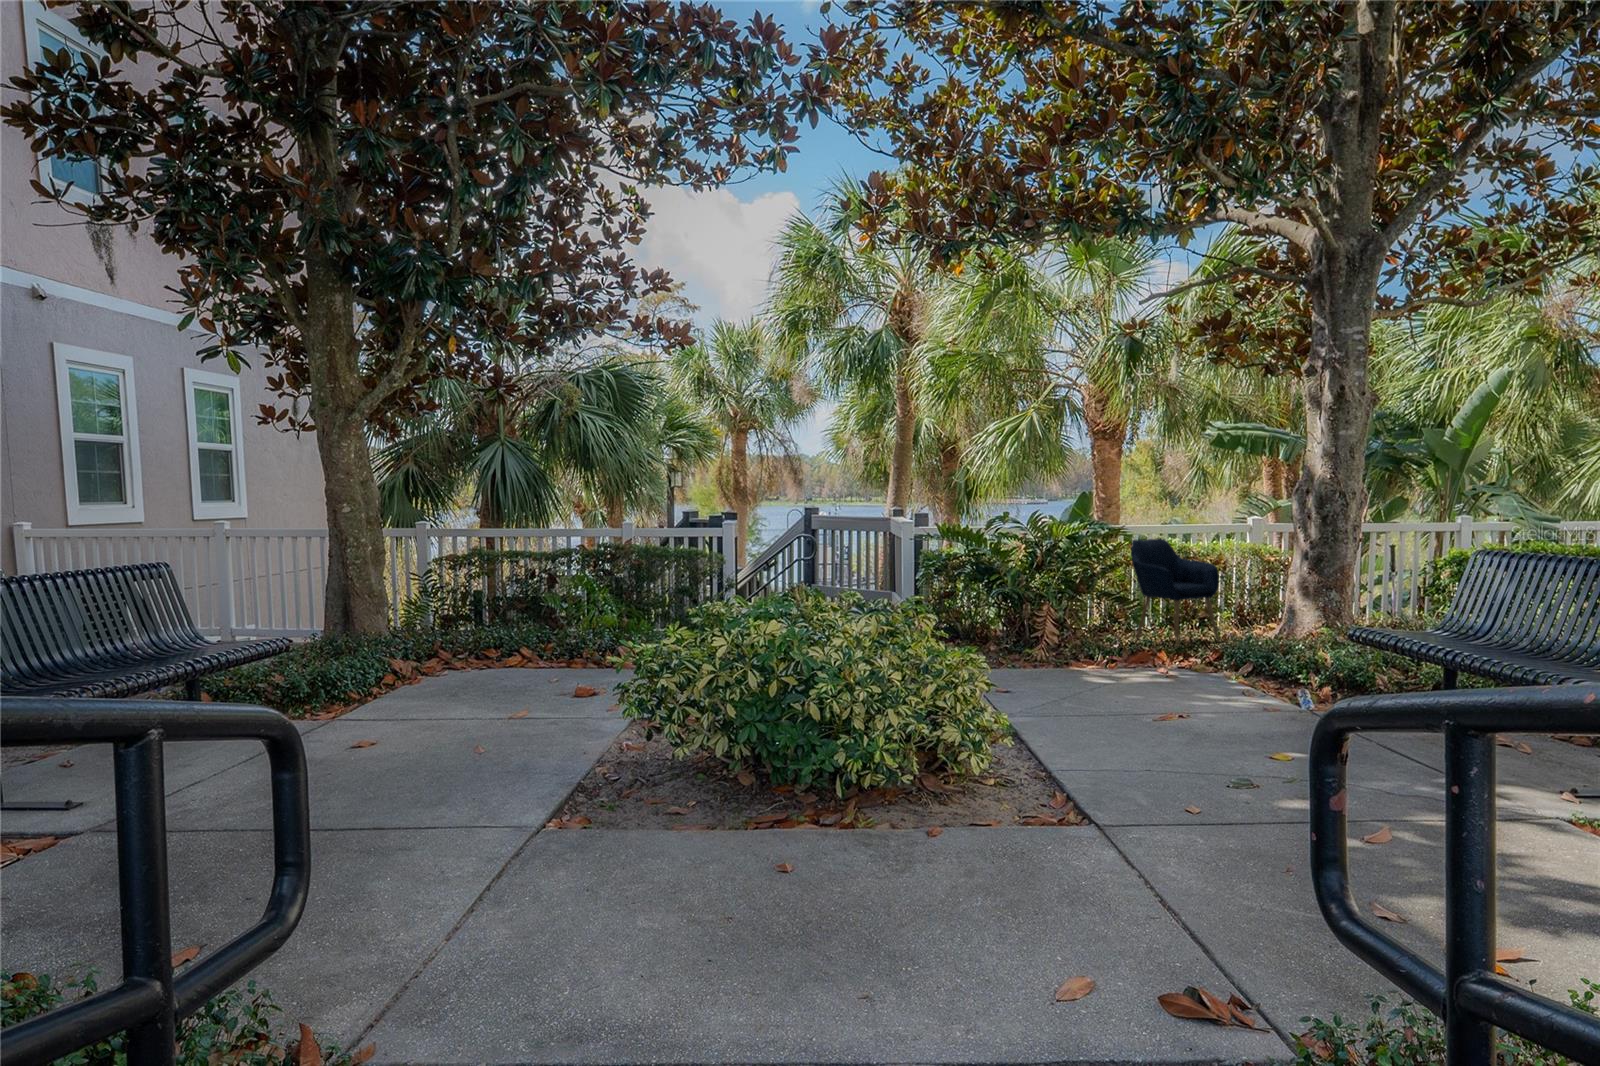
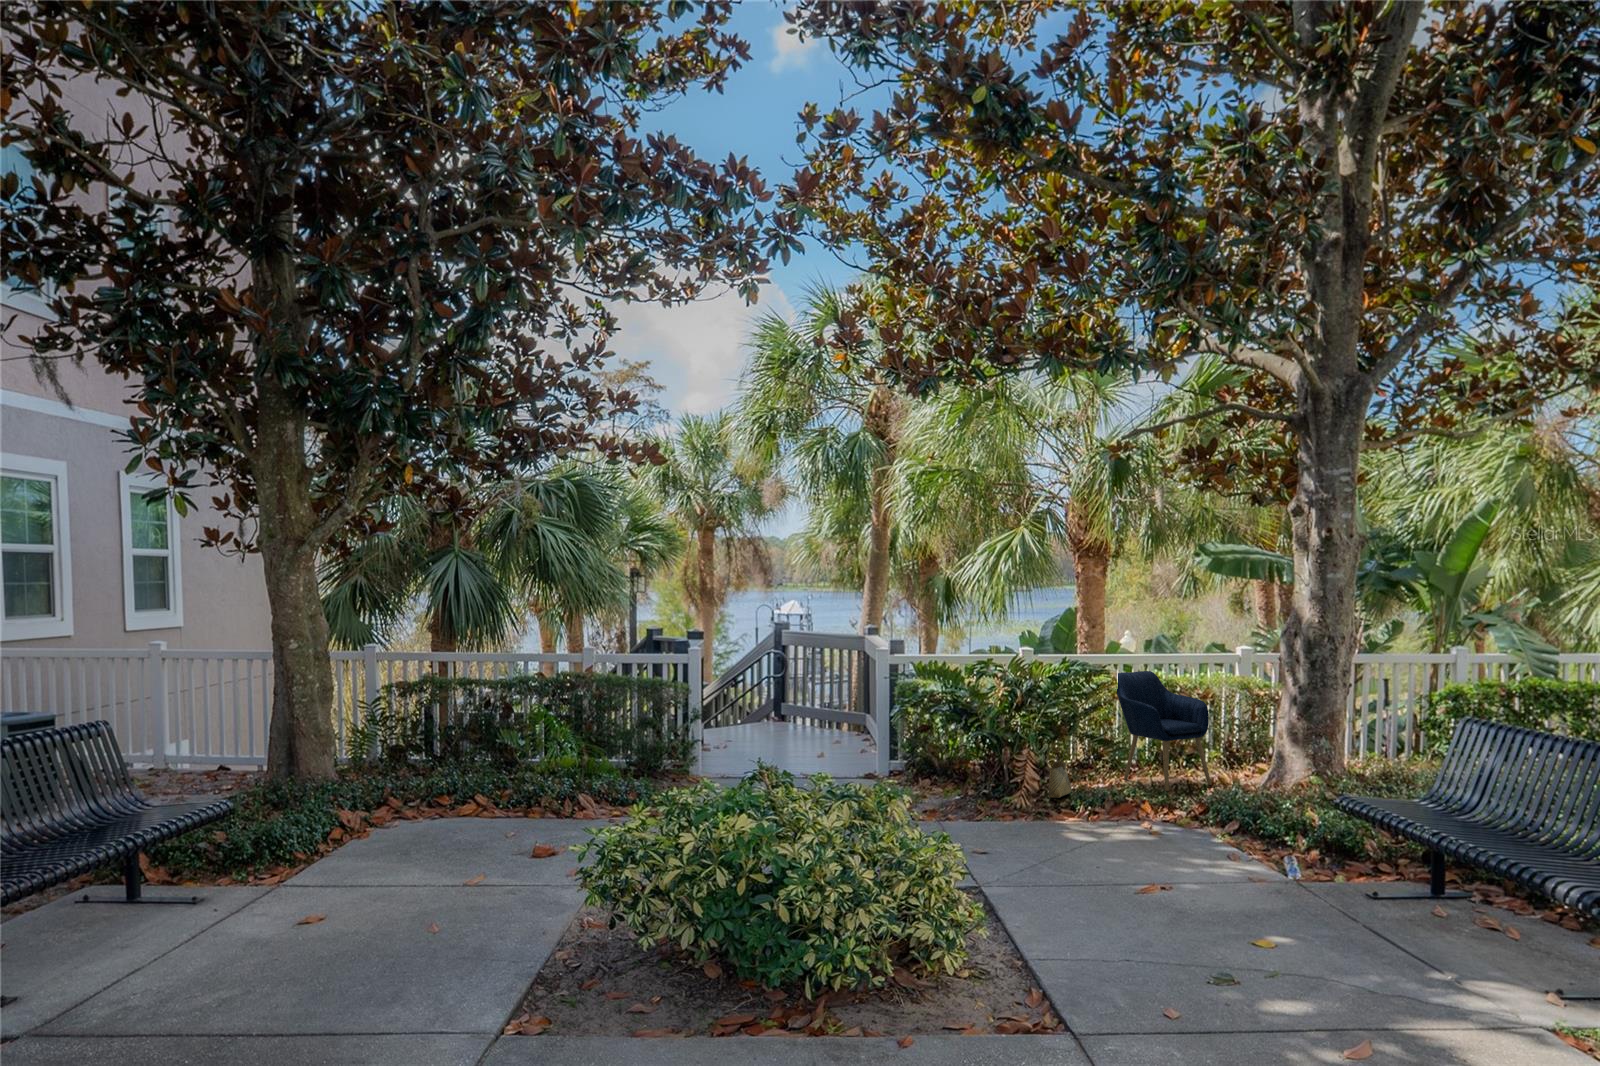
woven basket: none [1063,606,1086,652] -> present [1047,748,1071,798]

